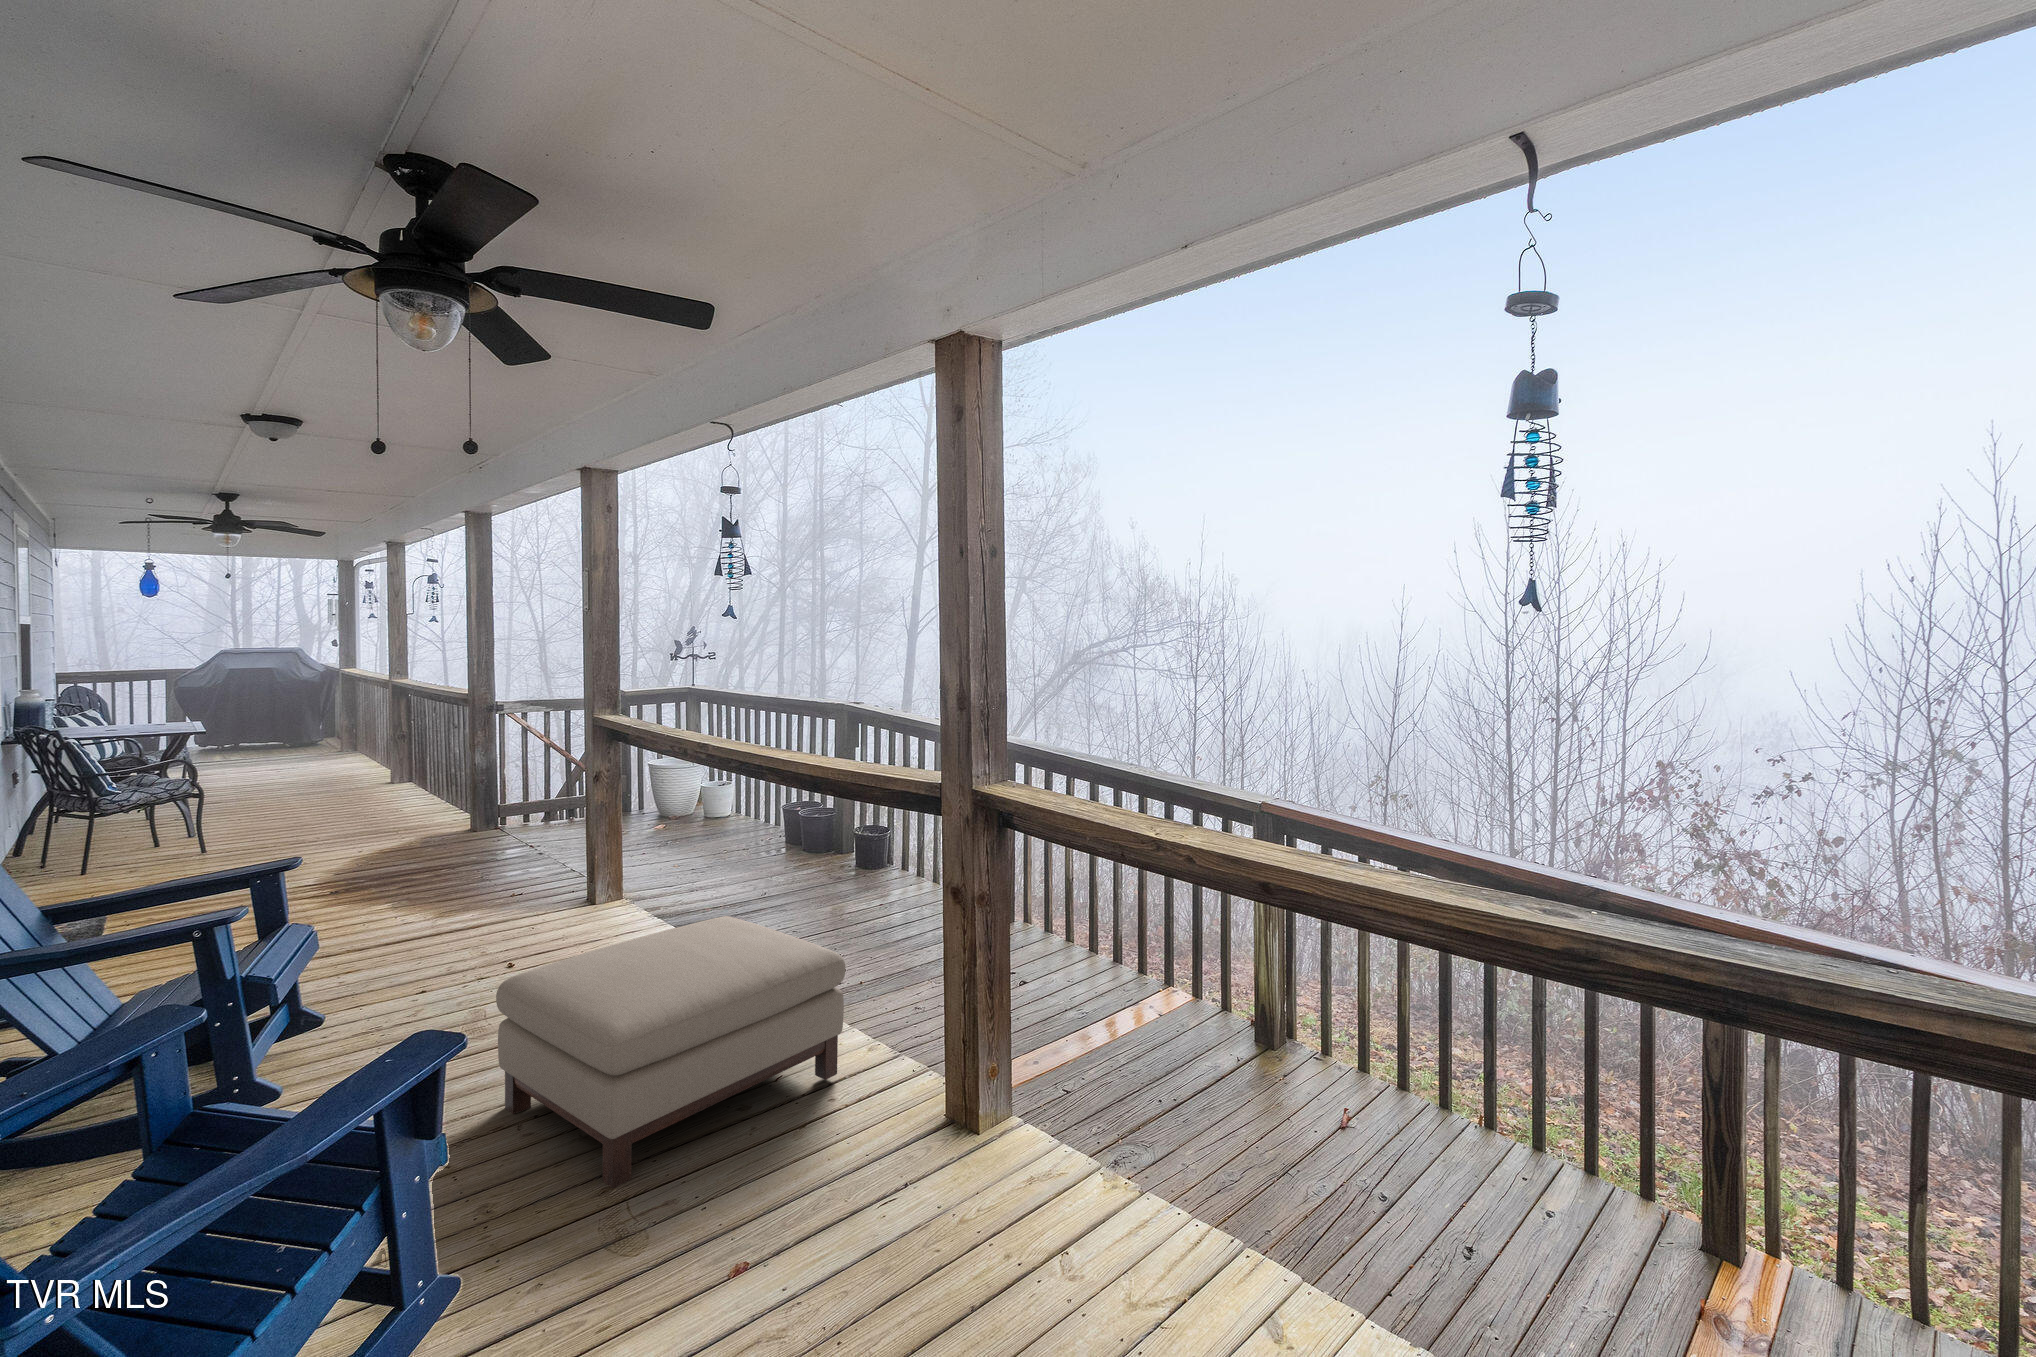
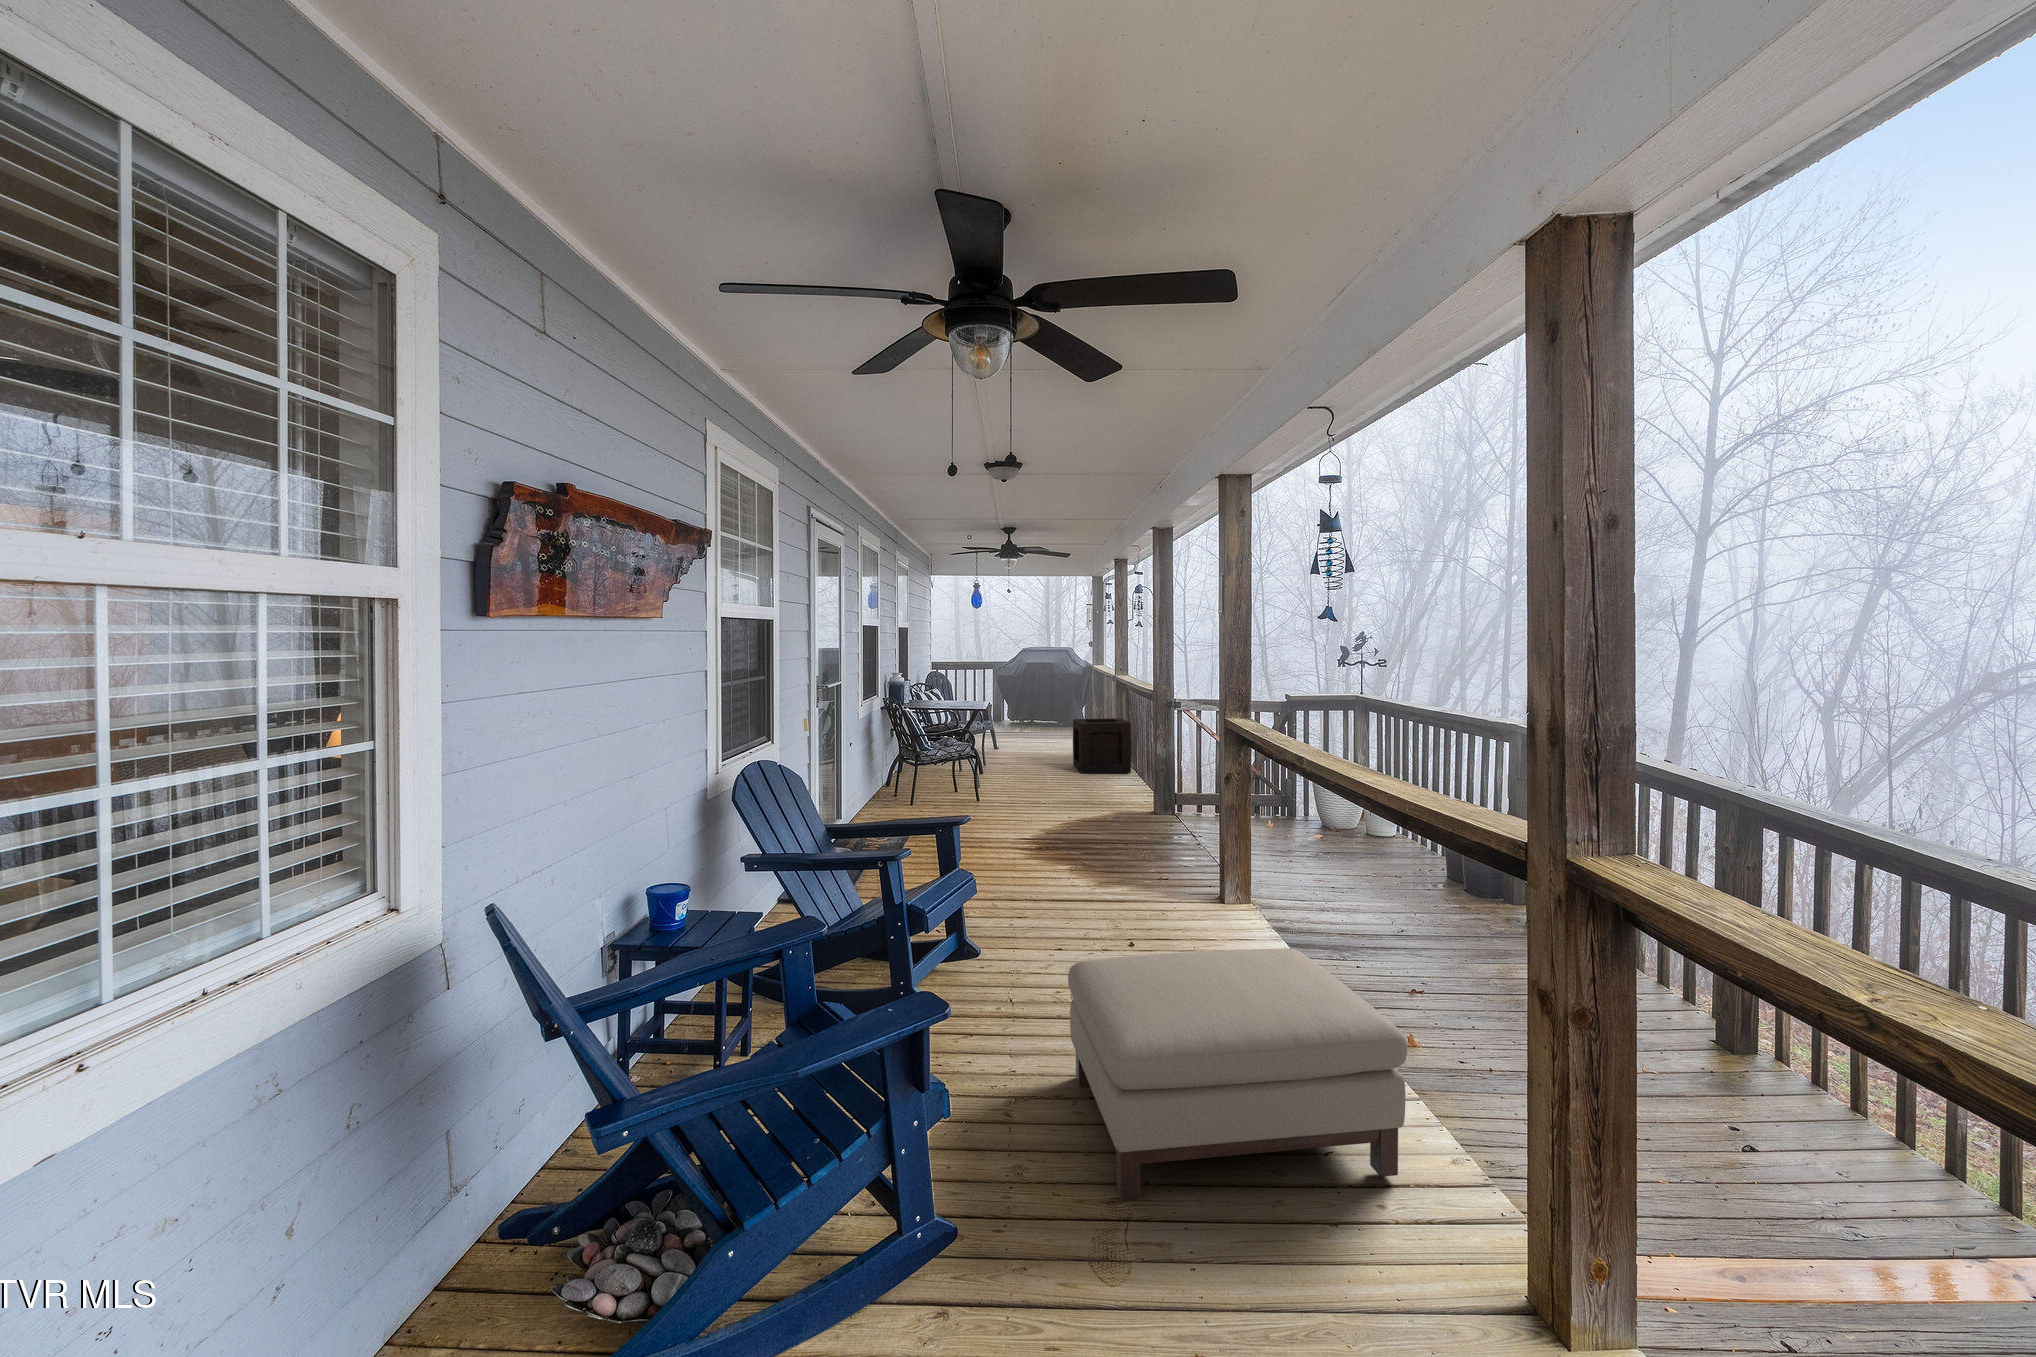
wooden crate: none [301,710,402,787] -> present [1073,718,1131,774]

